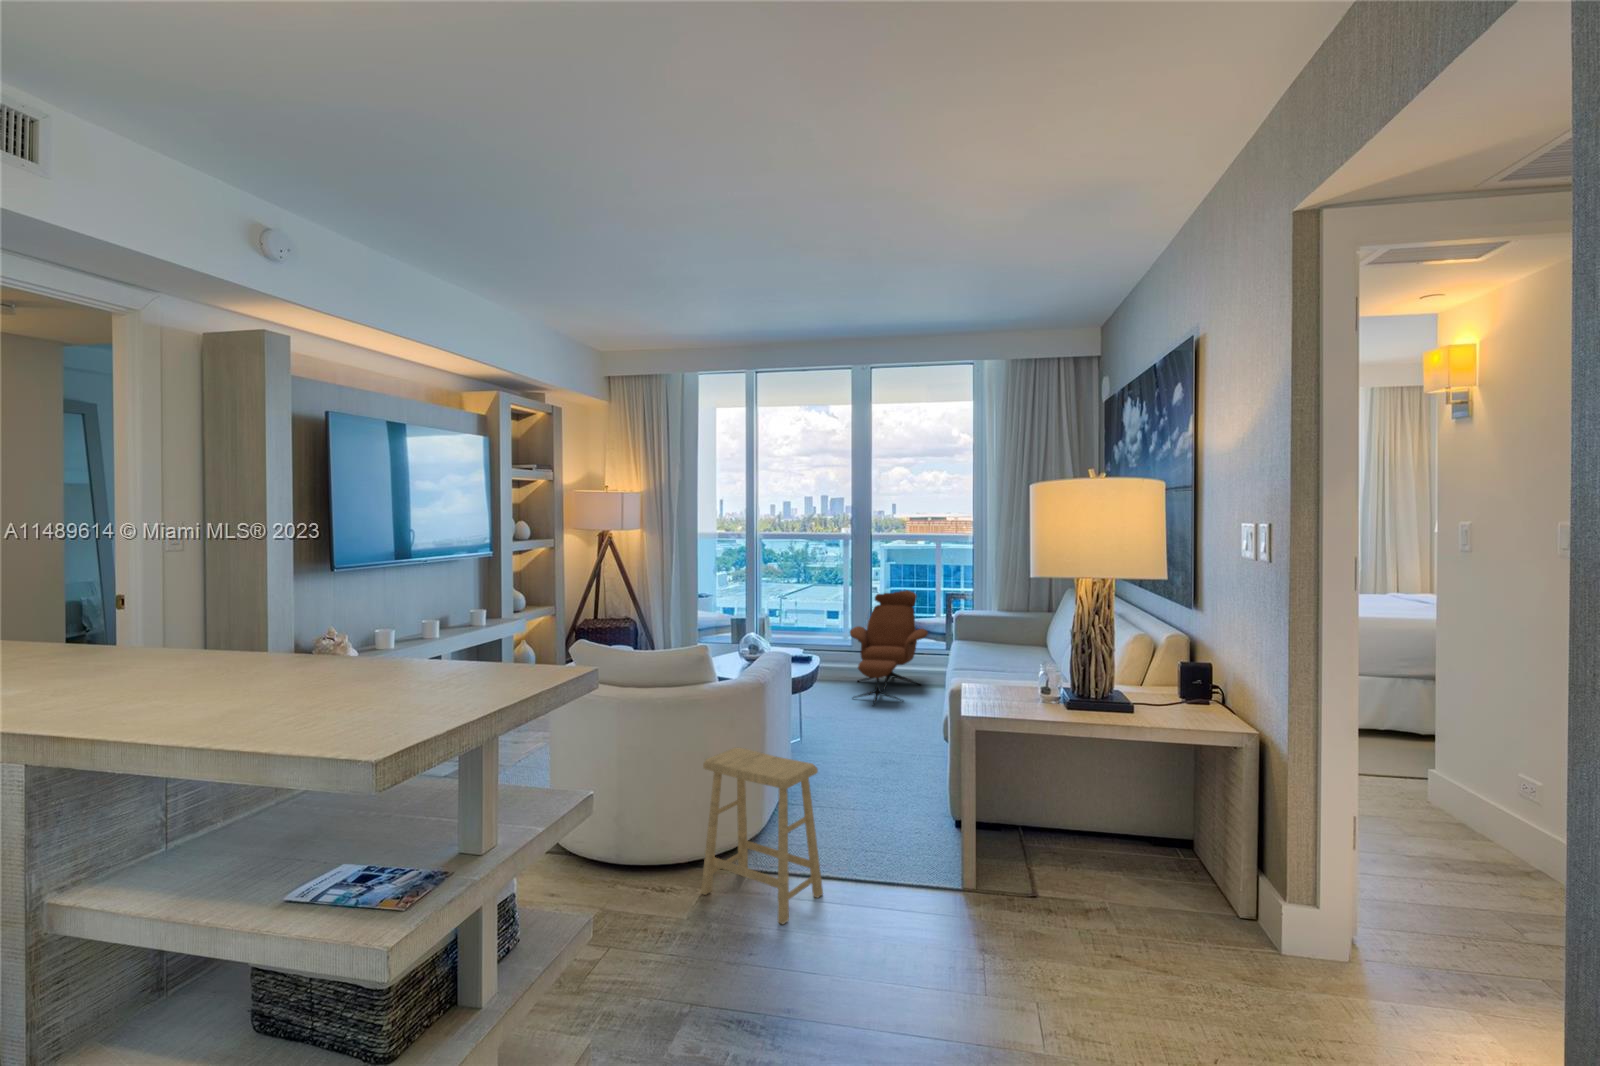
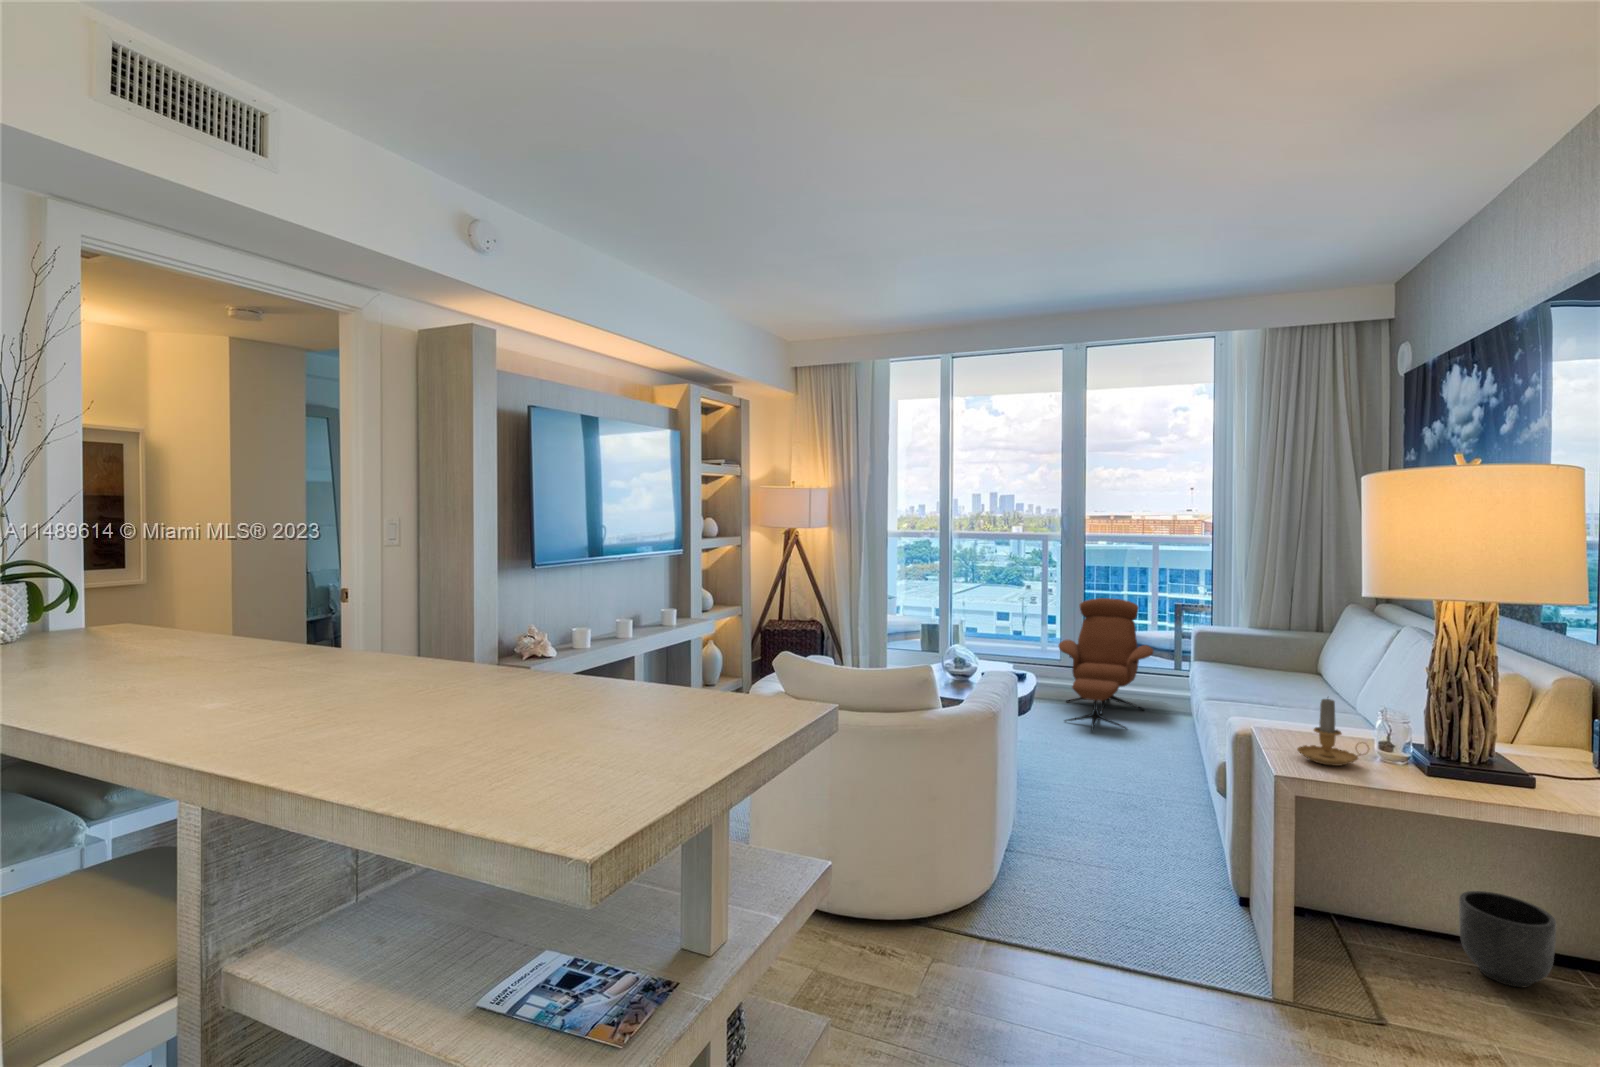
candle: none [985,657,1033,709] -> present [1297,699,1369,766]
footstool: present [701,748,823,924] -> none [925,785,1078,1015]
planter: none [1100,797,1157,863] -> present [1459,891,1556,987]

